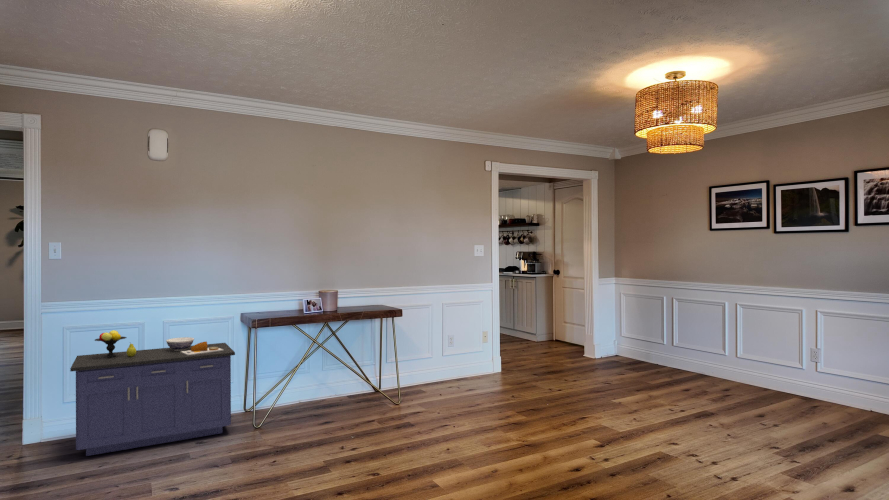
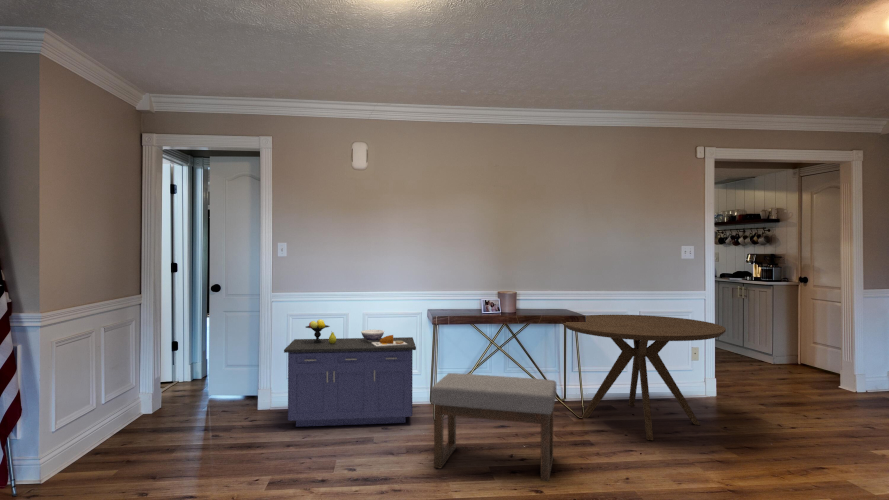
dining table: none [379,307,514,415] -> present [562,315,726,440]
ottoman: none [264,371,386,471] -> present [431,373,556,481]

